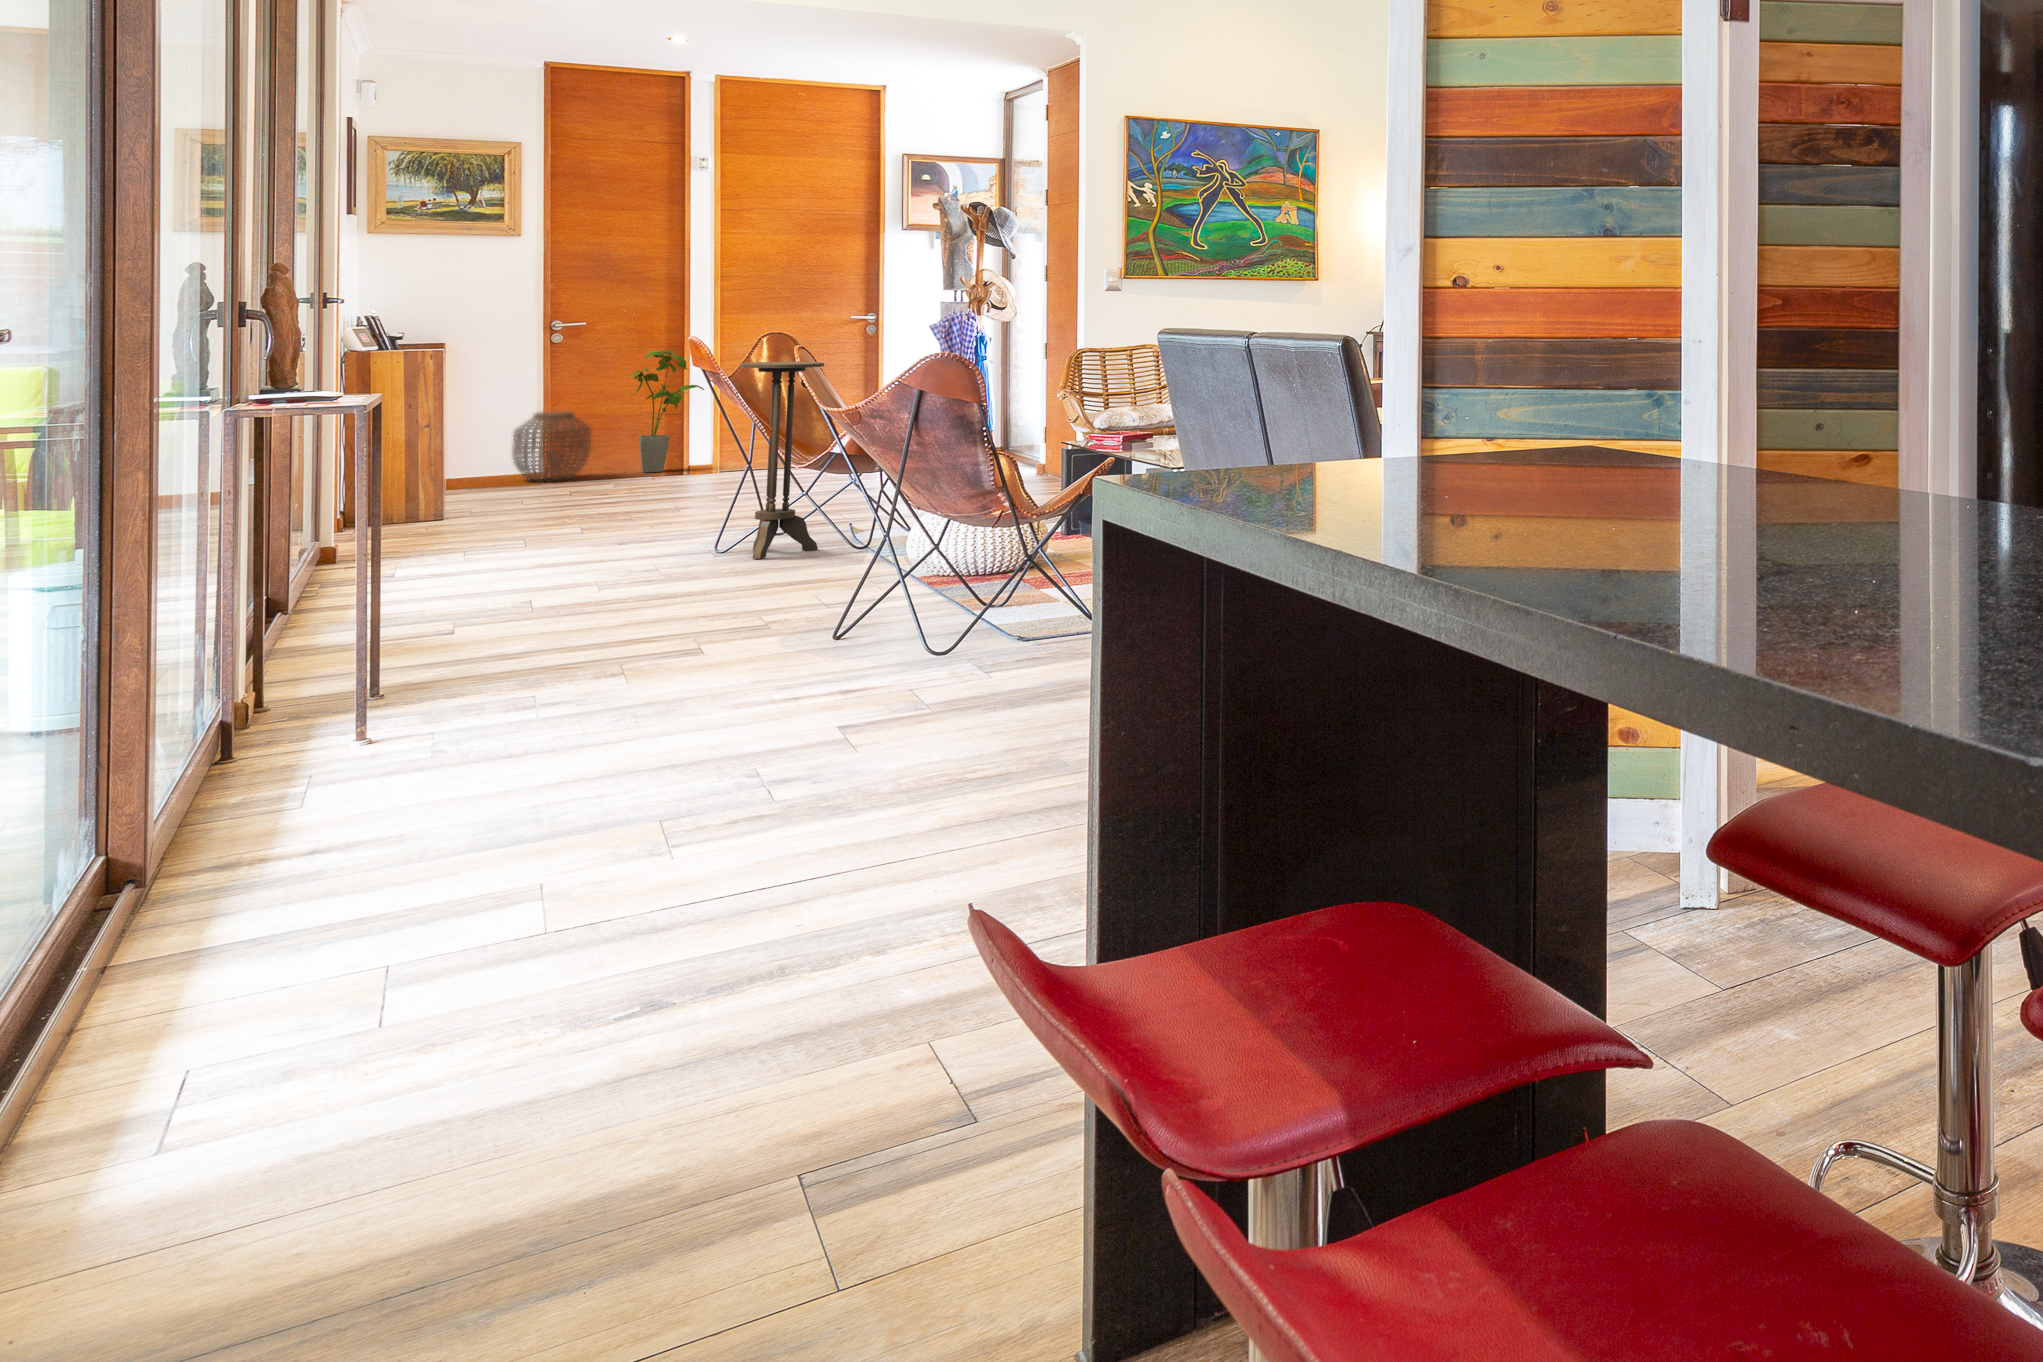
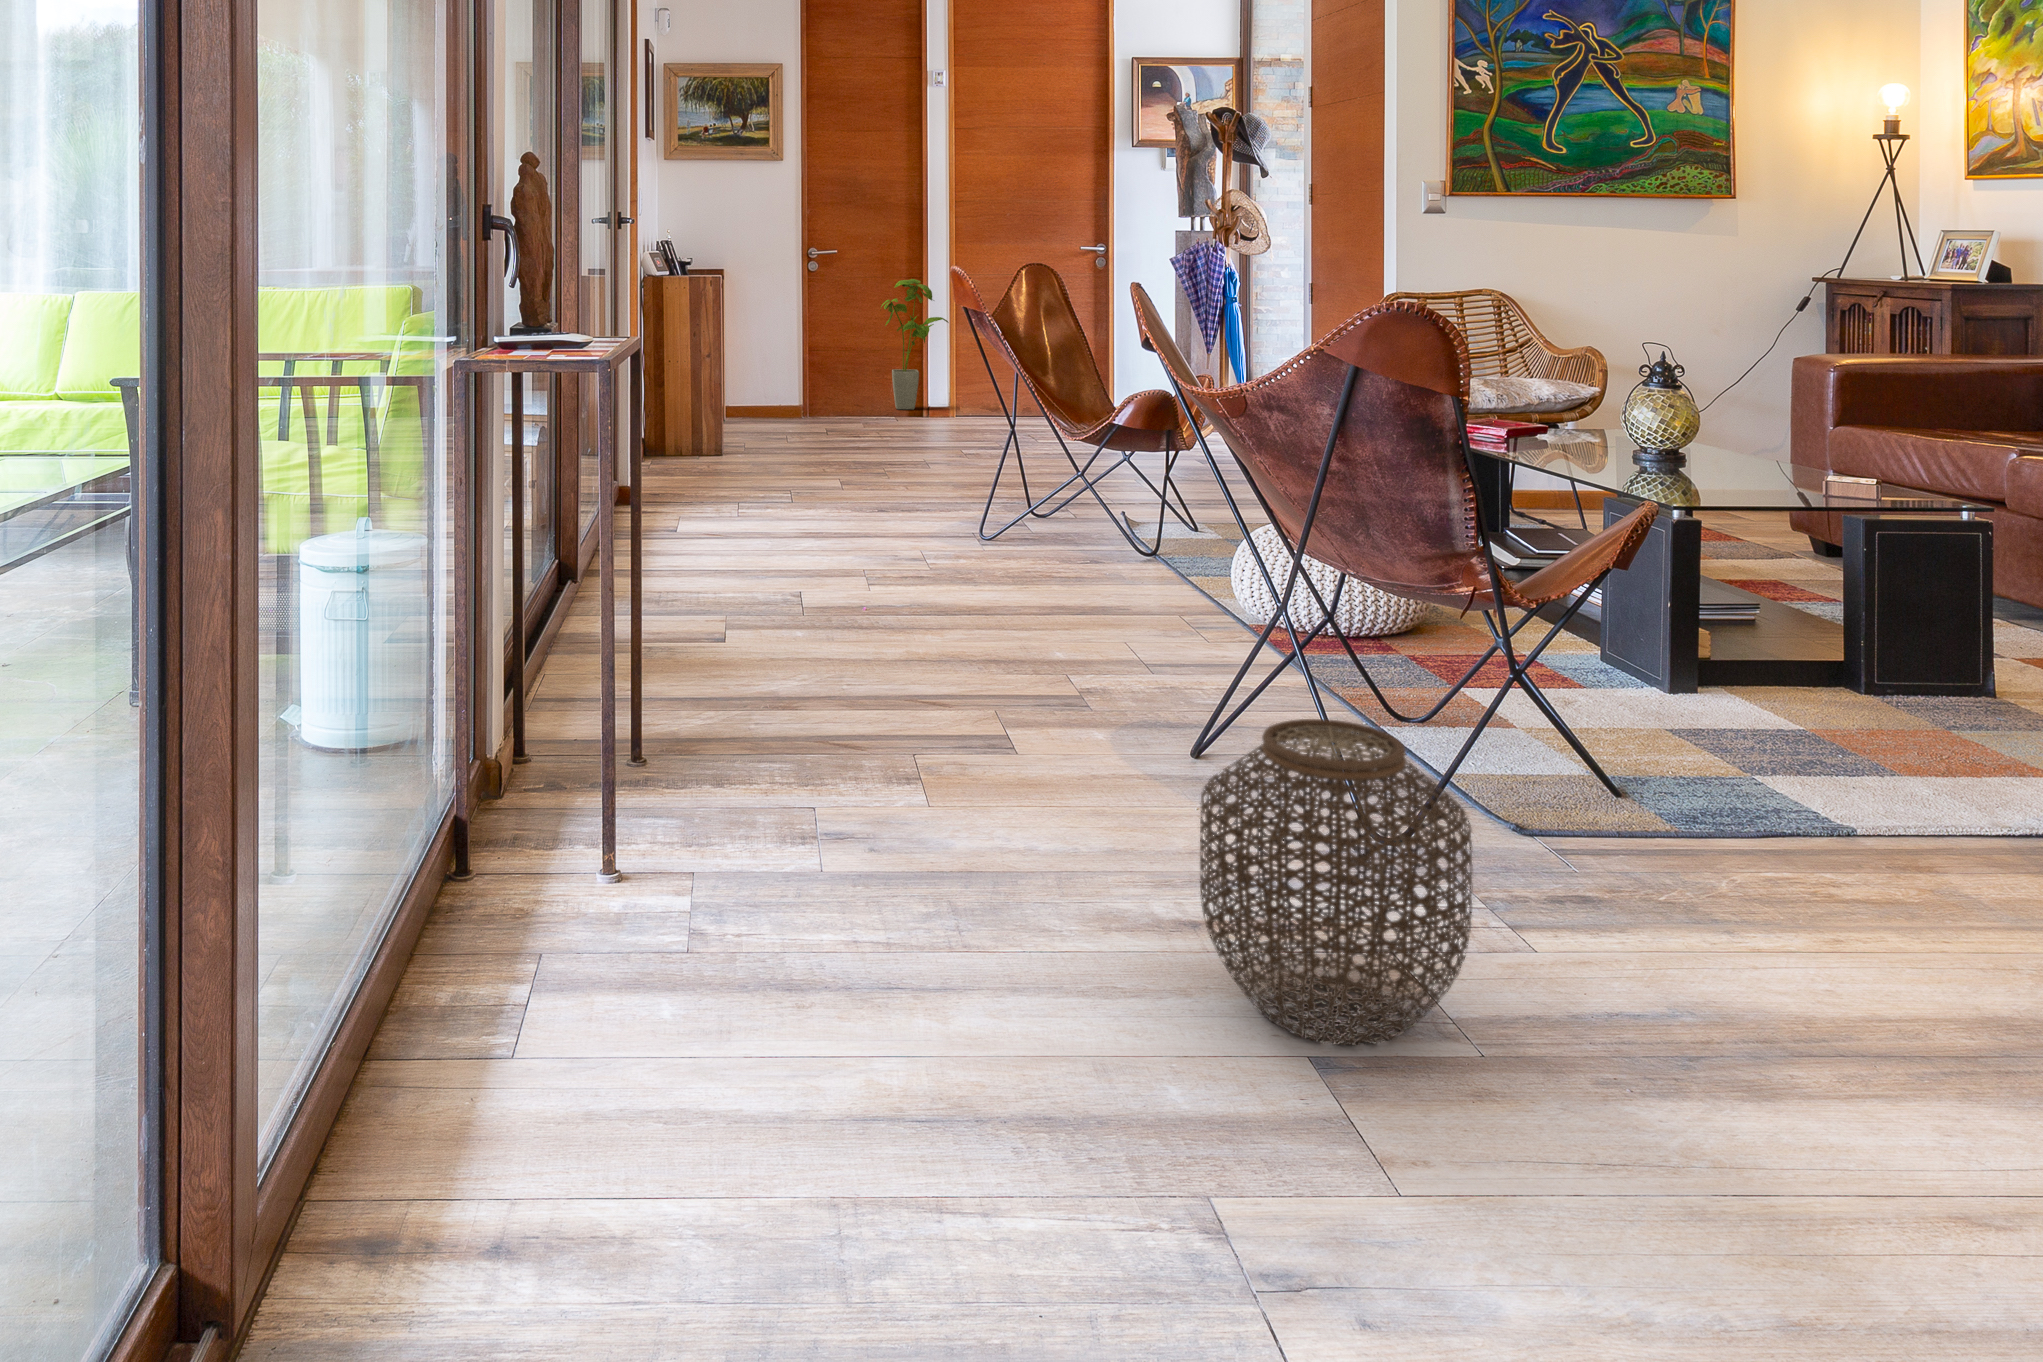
side table: present [740,362,824,559] -> none [1013,301,1111,562]
woven basket: present [513,412,592,481] -> present [1200,719,1472,1045]

